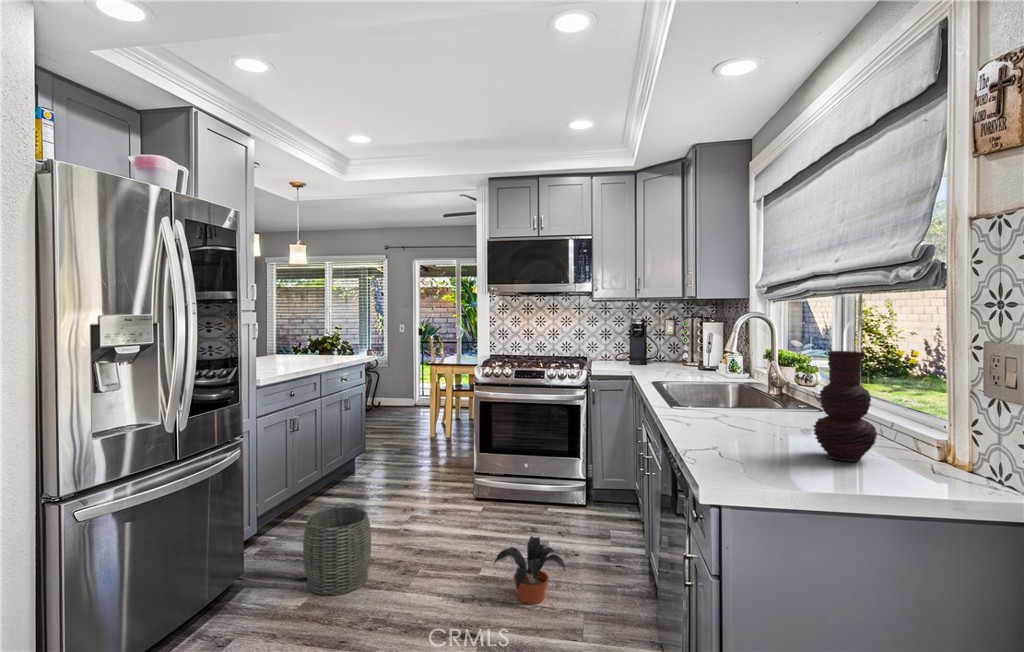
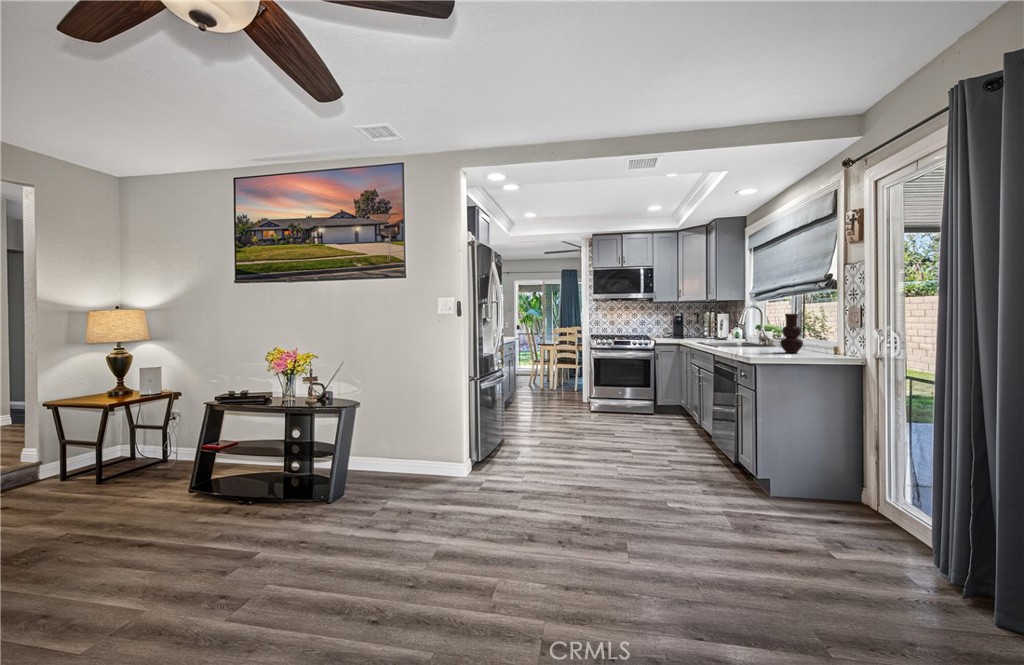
woven basket: present [303,507,371,595] -> none [534,402,565,438]
potted plant: present [494,536,565,604] -> none [629,412,663,440]

